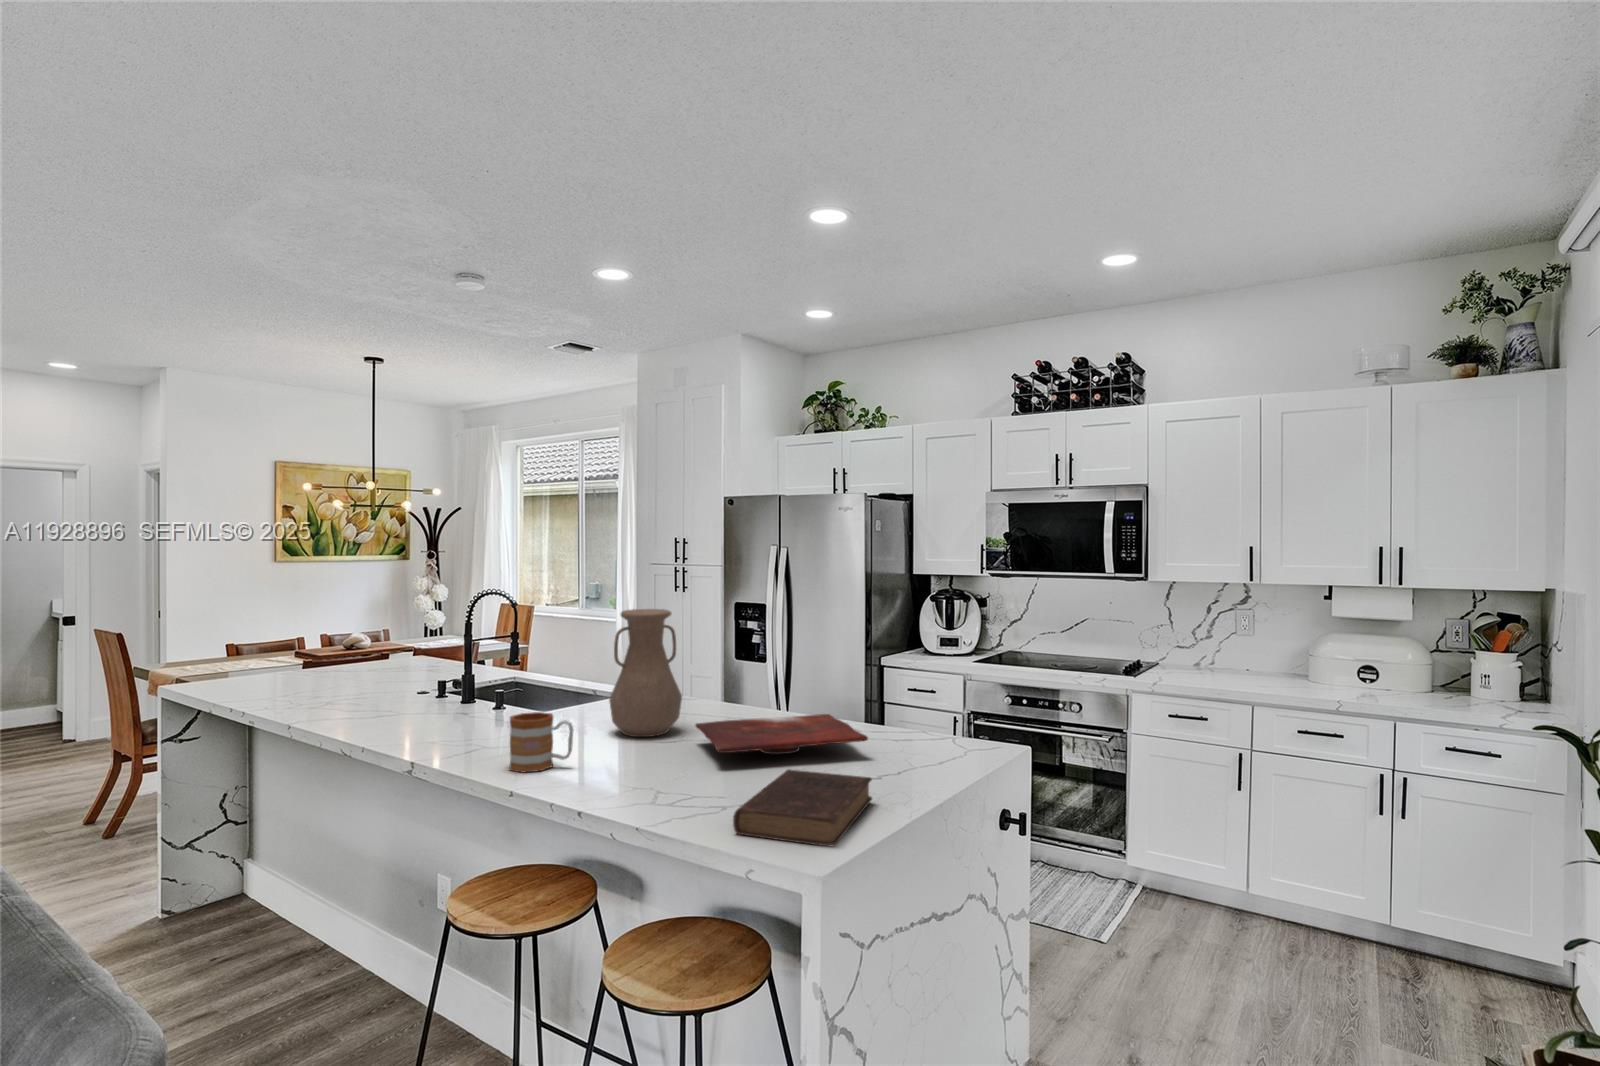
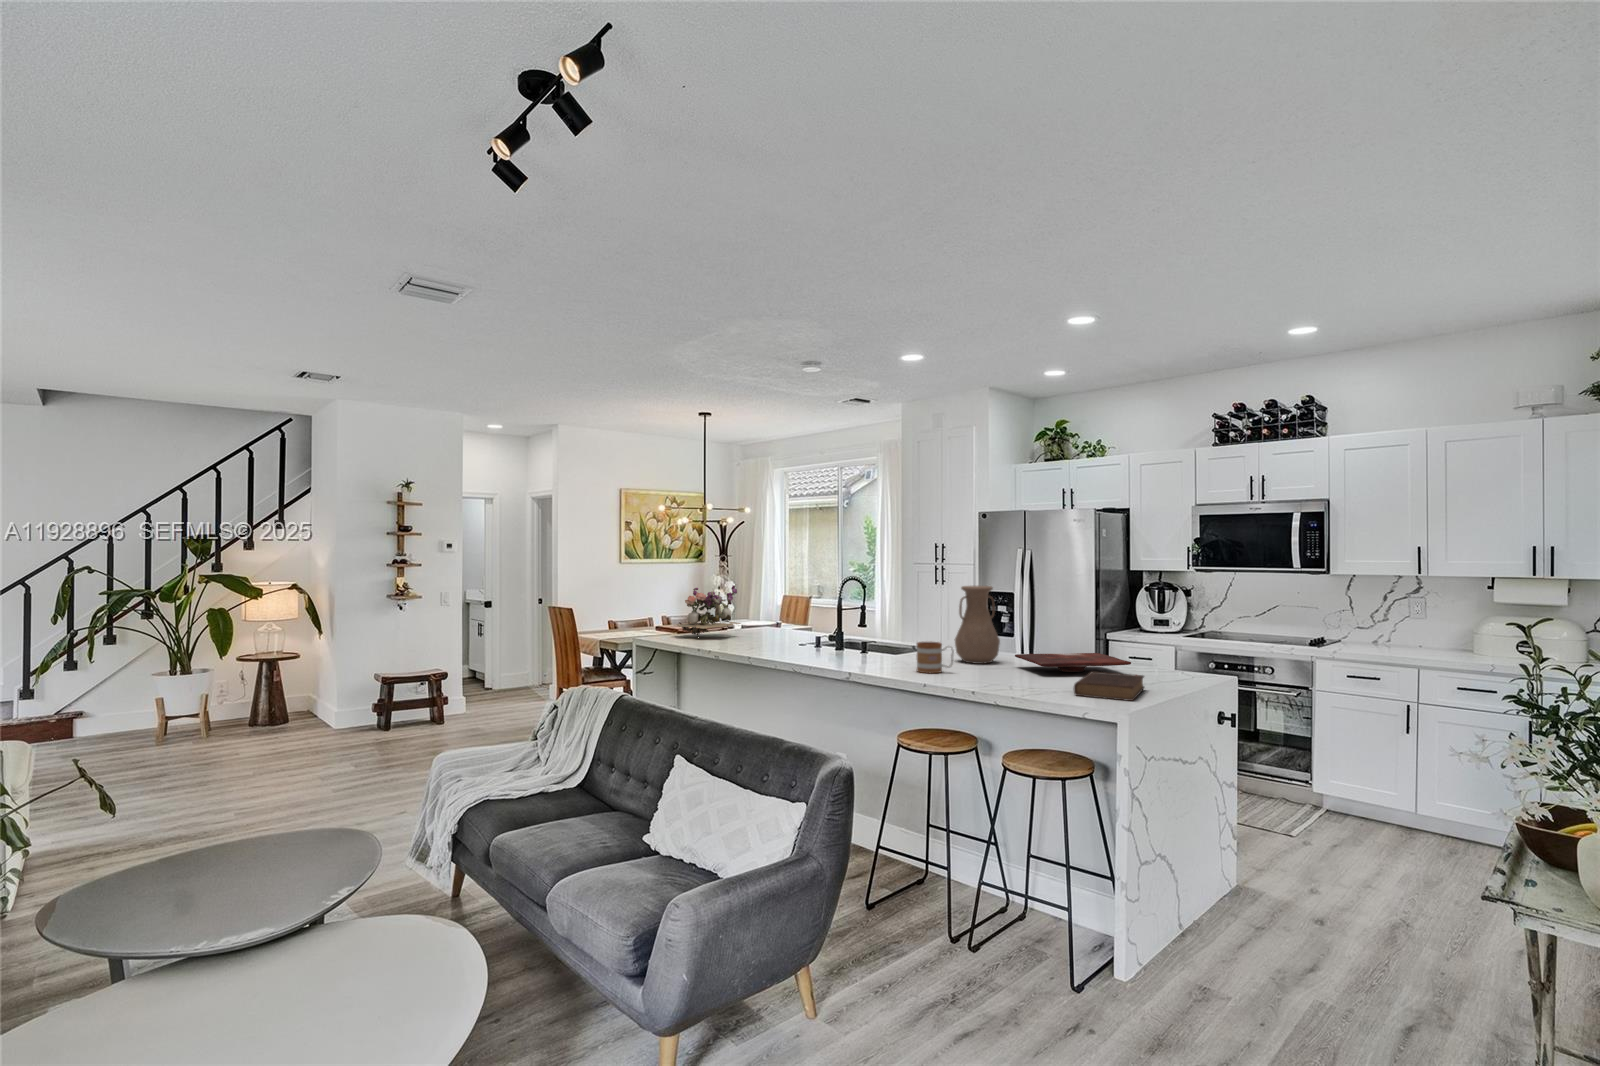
flower arrangement: none [205,601,328,686] -> present [676,584,740,636]

